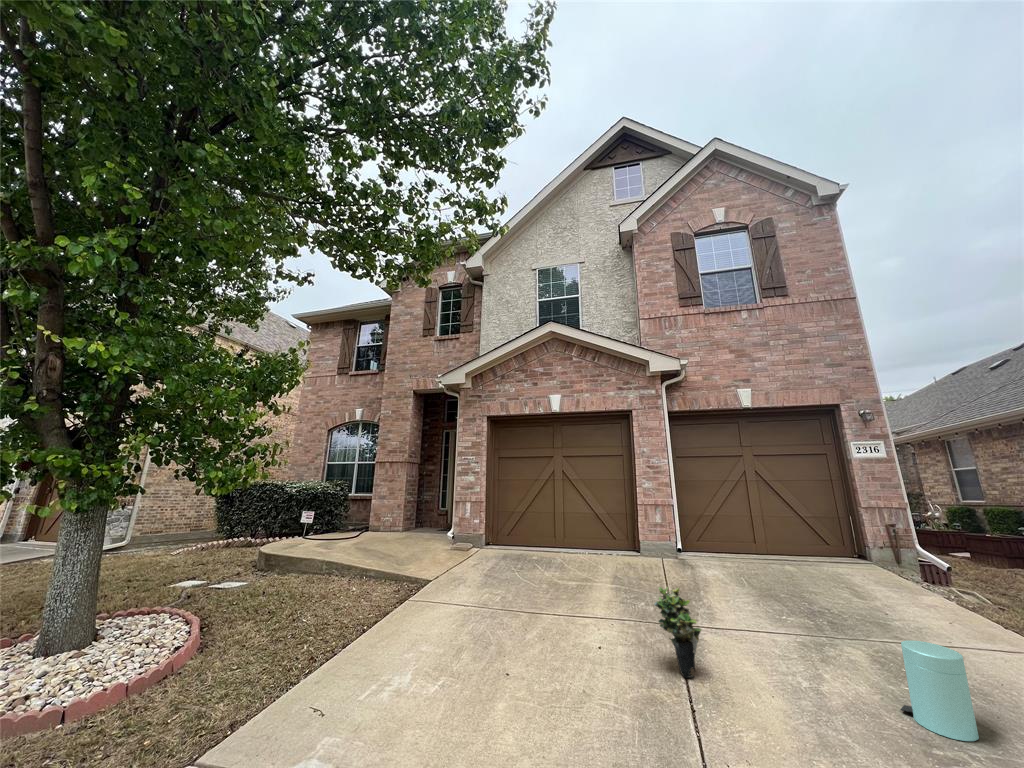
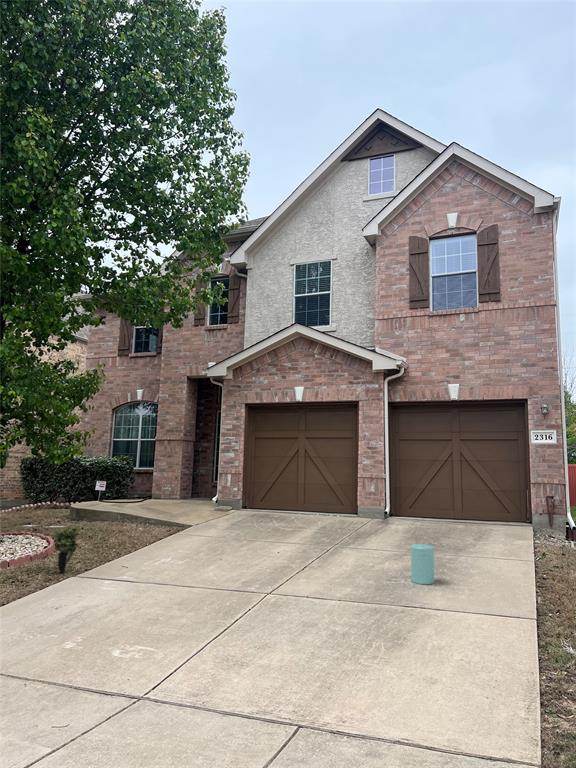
potted plant: present [655,587,701,678] -> present [54,527,79,573]

